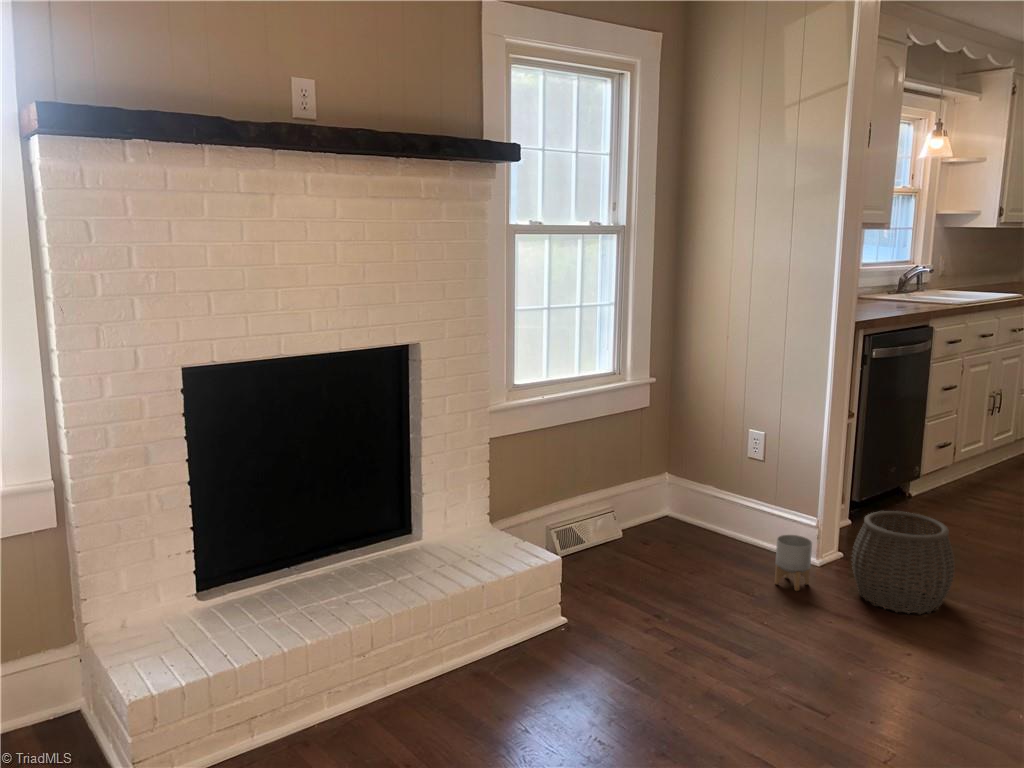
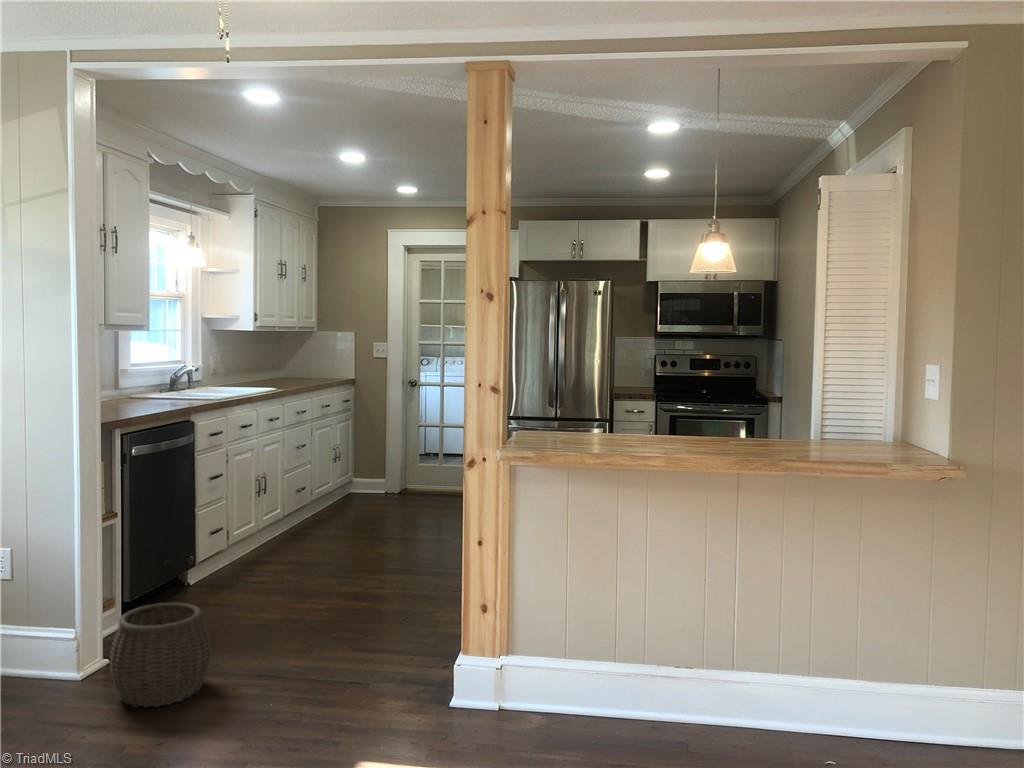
planter: present [775,535,812,591] -> none [23,654,66,717]

